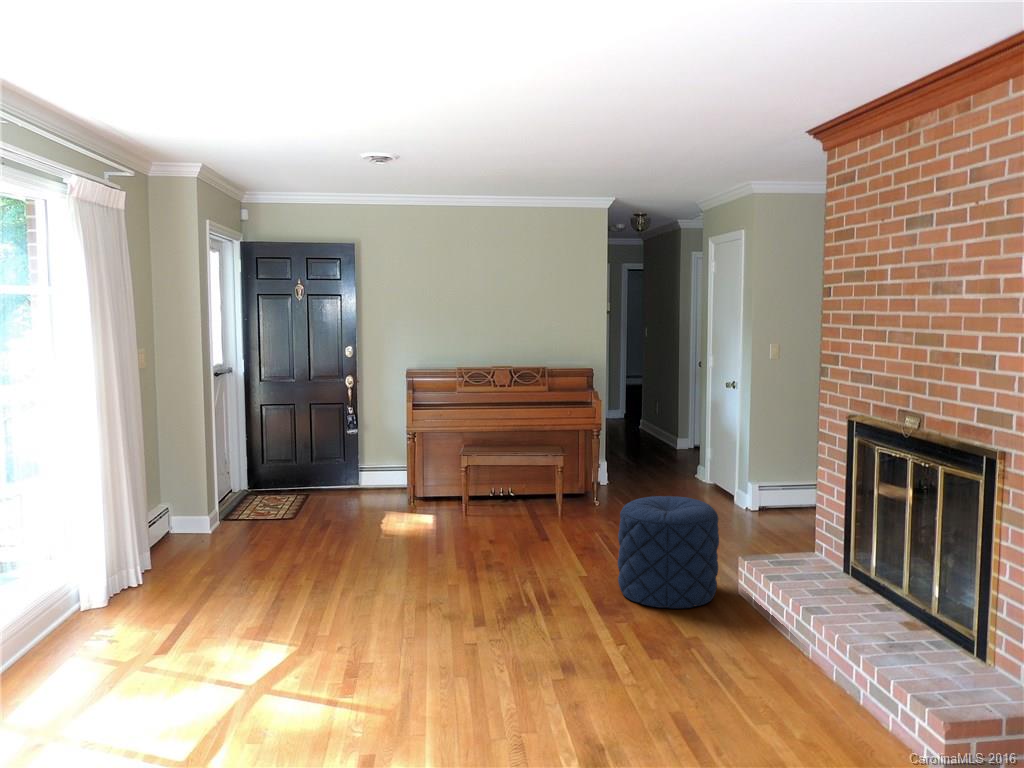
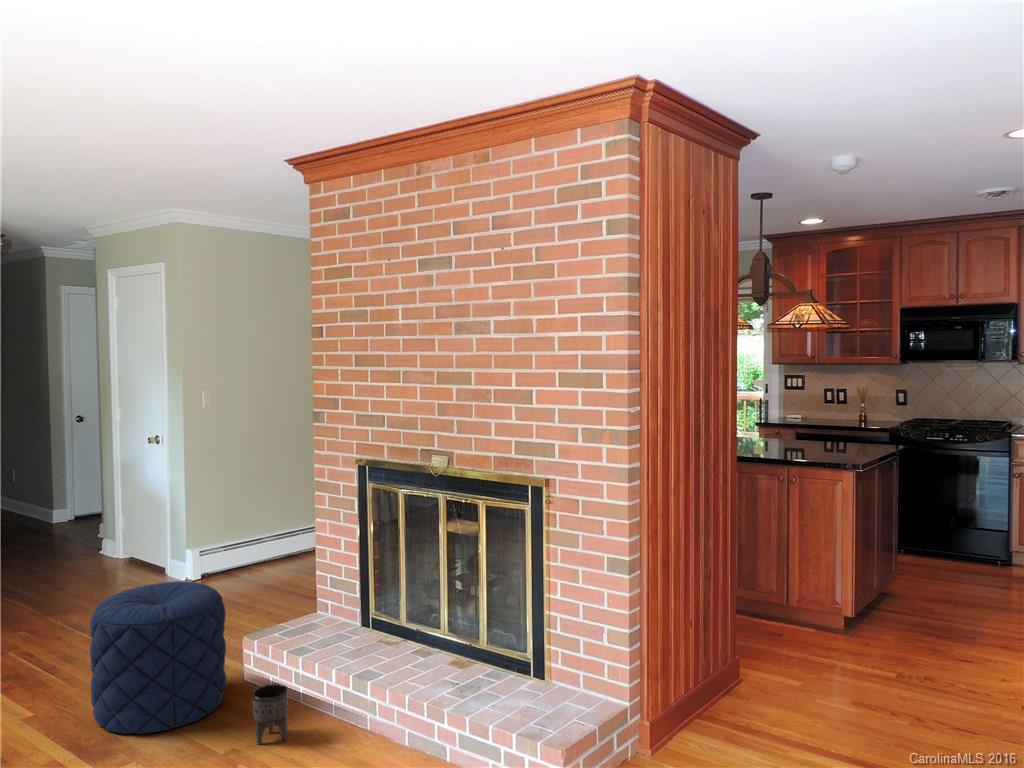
planter: none [714,593,745,642] -> present [252,684,289,744]

